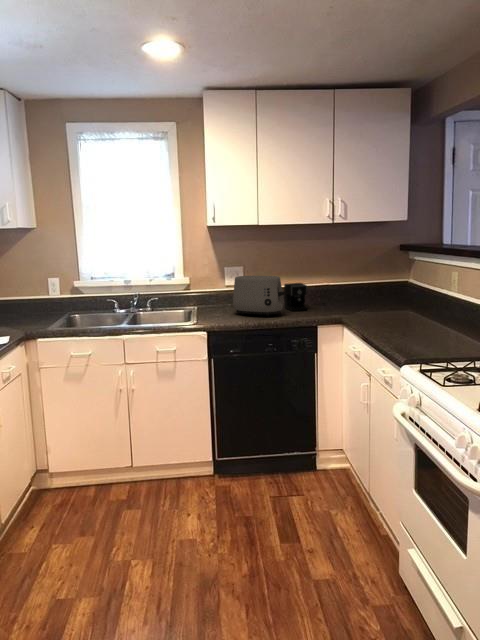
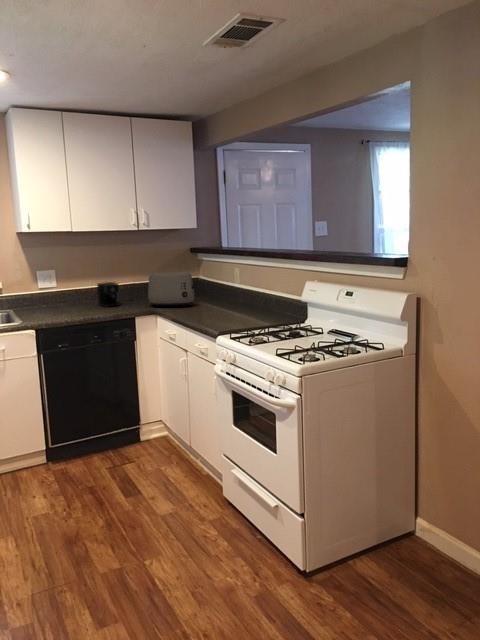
toaster: present [233,276,285,316] -> present [148,272,197,307]

